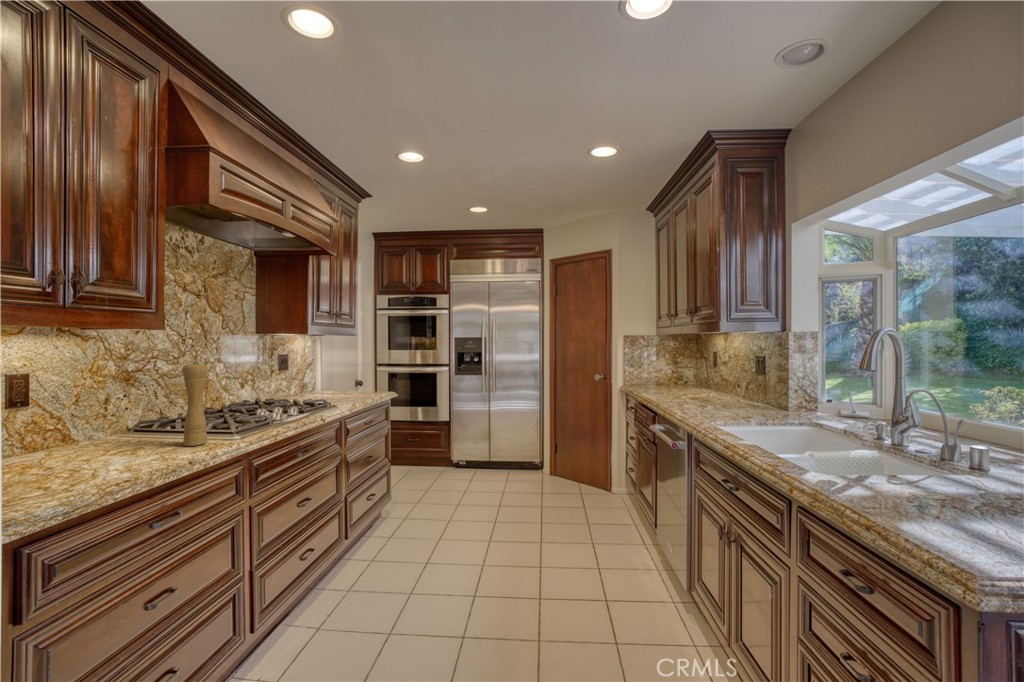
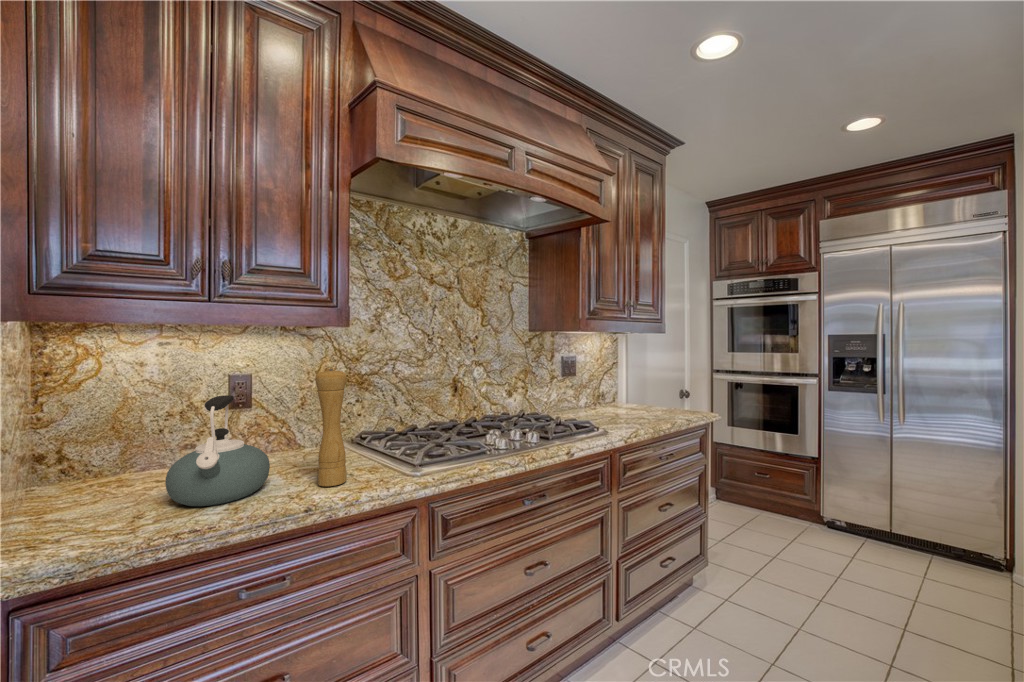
kettle: none [60,386,152,470] -> present [165,395,270,506]

